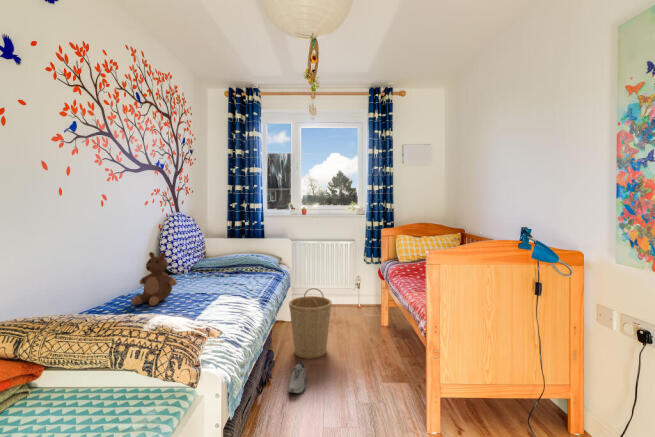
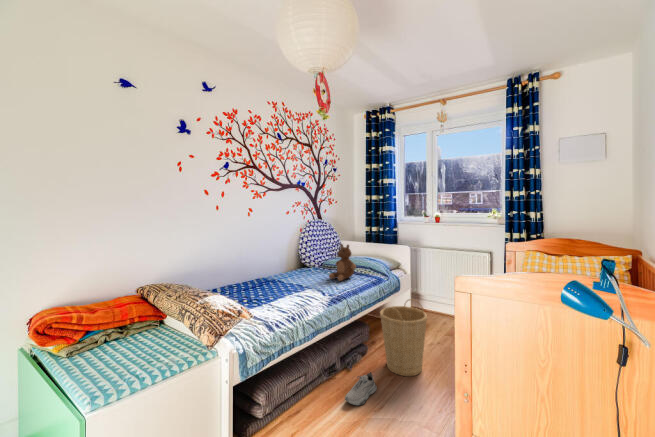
teddy bear: present [131,252,177,306] -> present [329,244,356,281]

